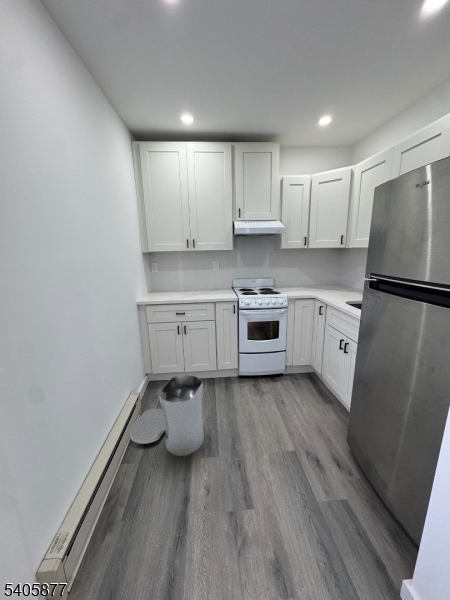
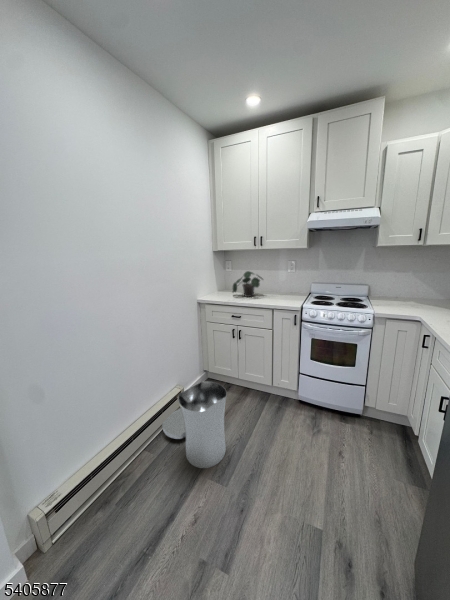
potted plant: none [169,271,198,295] -> present [233,271,262,297]

